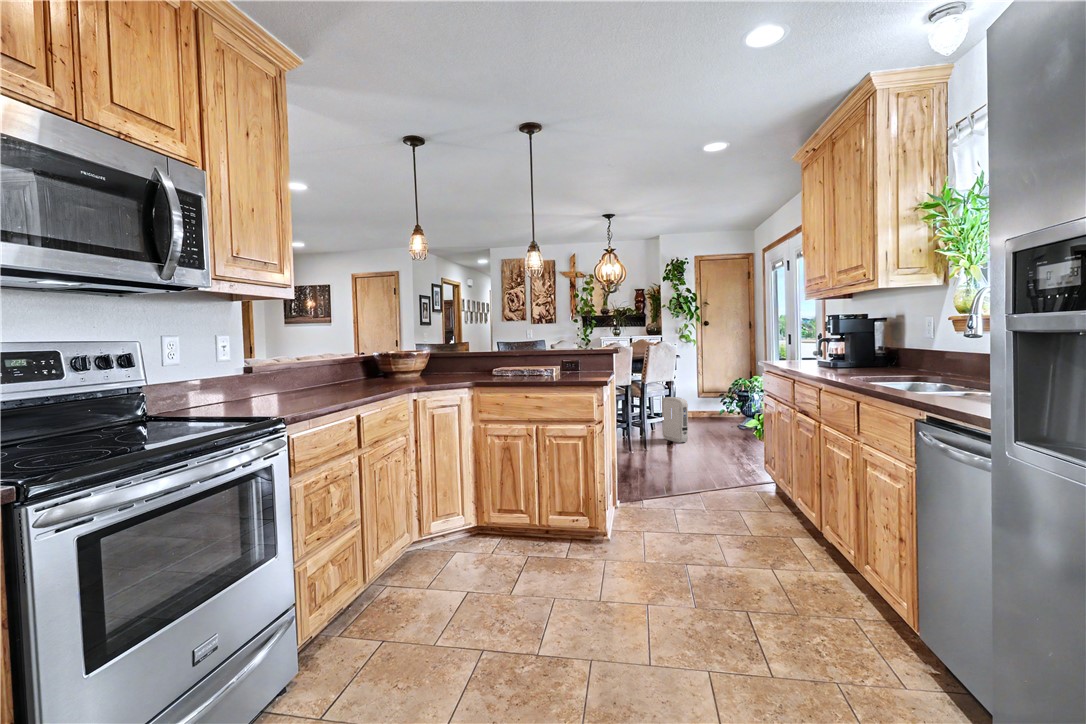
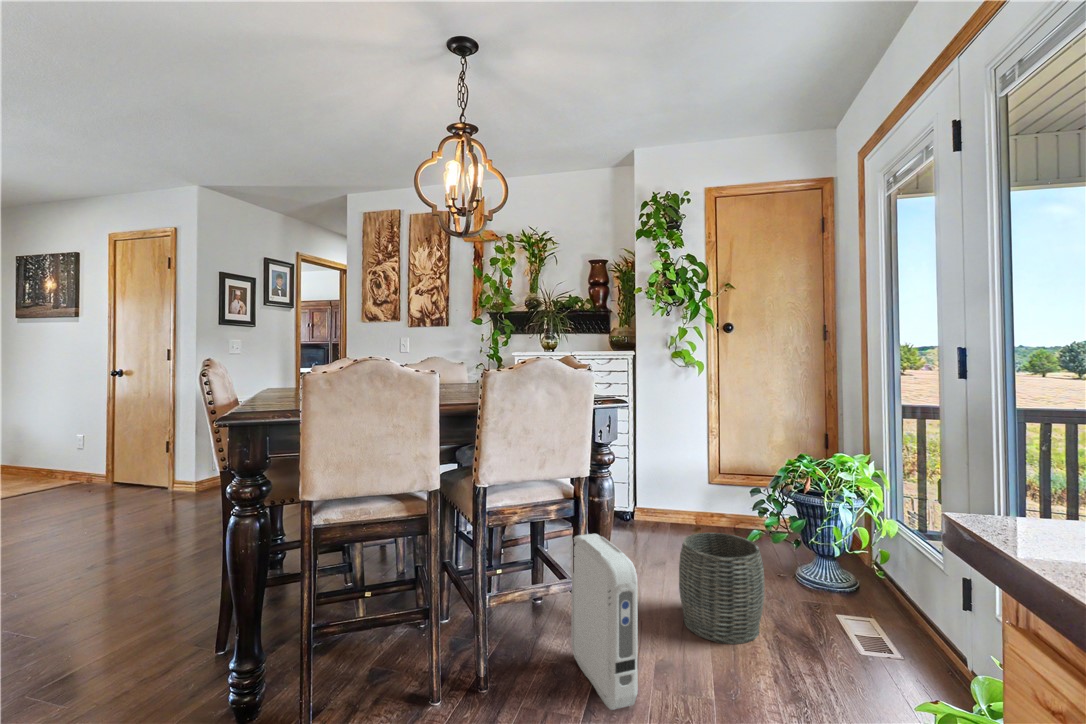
woven basket: none [694,403,724,435] -> present [679,533,765,644]

